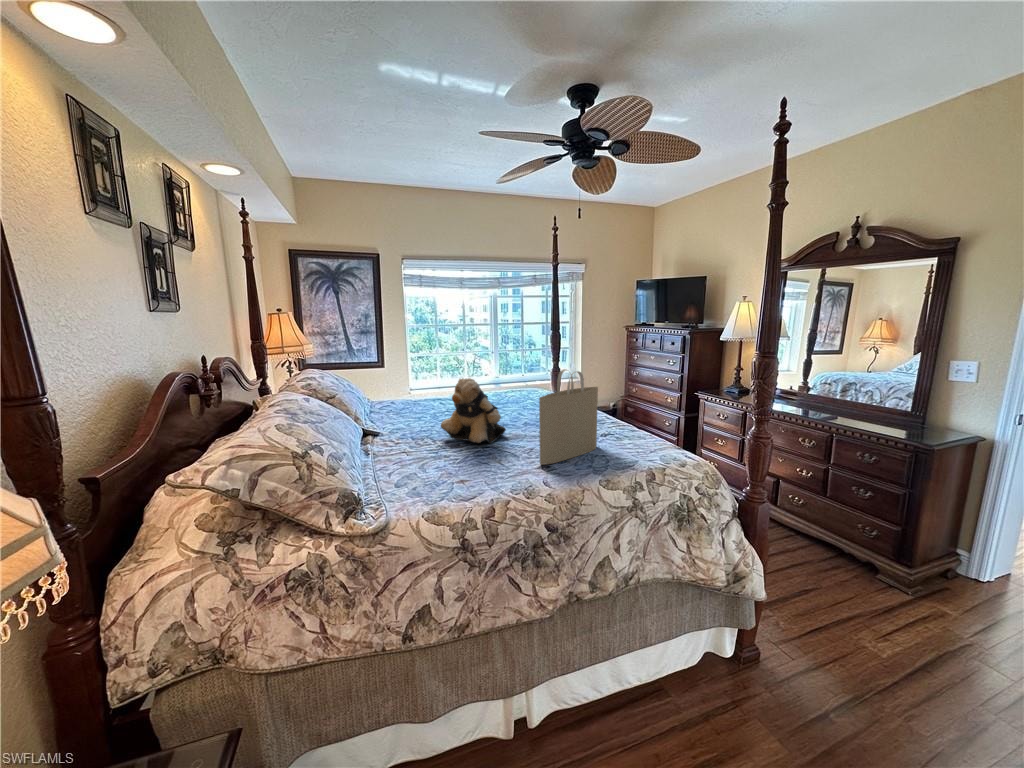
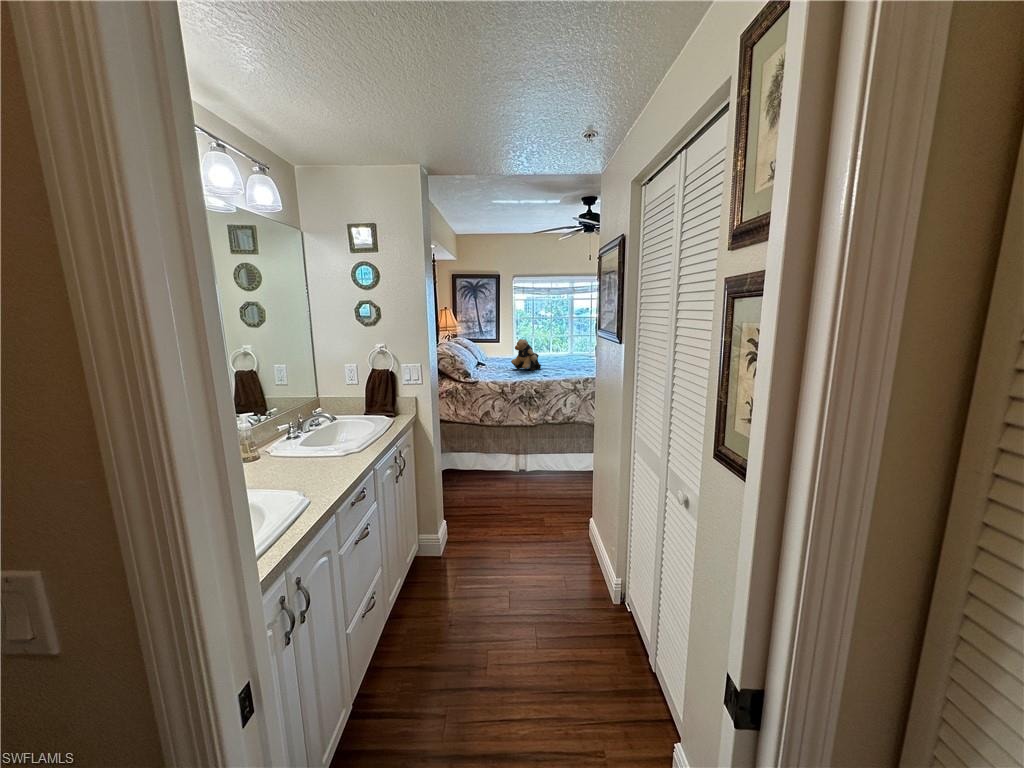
tote bag: present [539,369,598,465] -> none [545,335,578,375]

